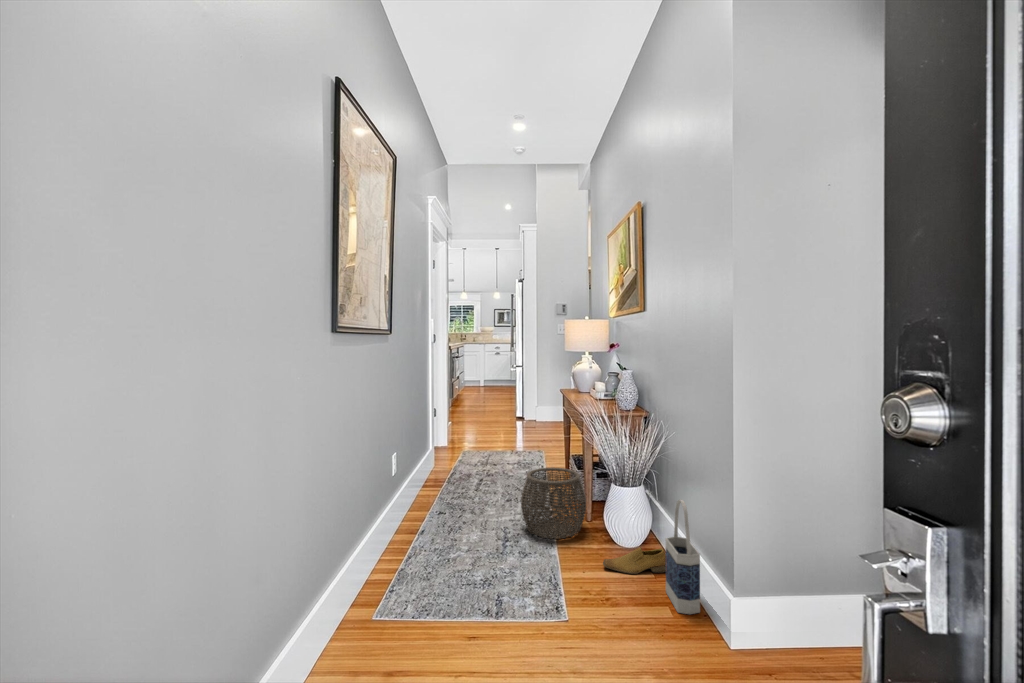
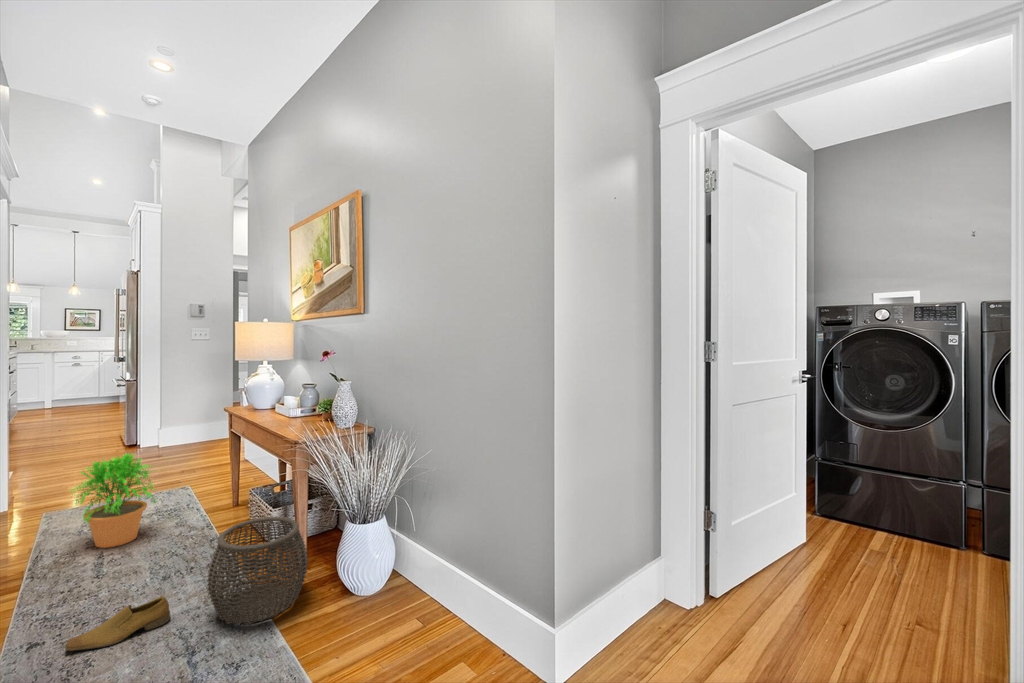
potted plant: none [467,414,518,477] -> present [72,453,155,548]
bag: present [666,500,700,614] -> none [438,532,483,662]
shoe: present [603,547,666,574] -> present [65,596,170,651]

